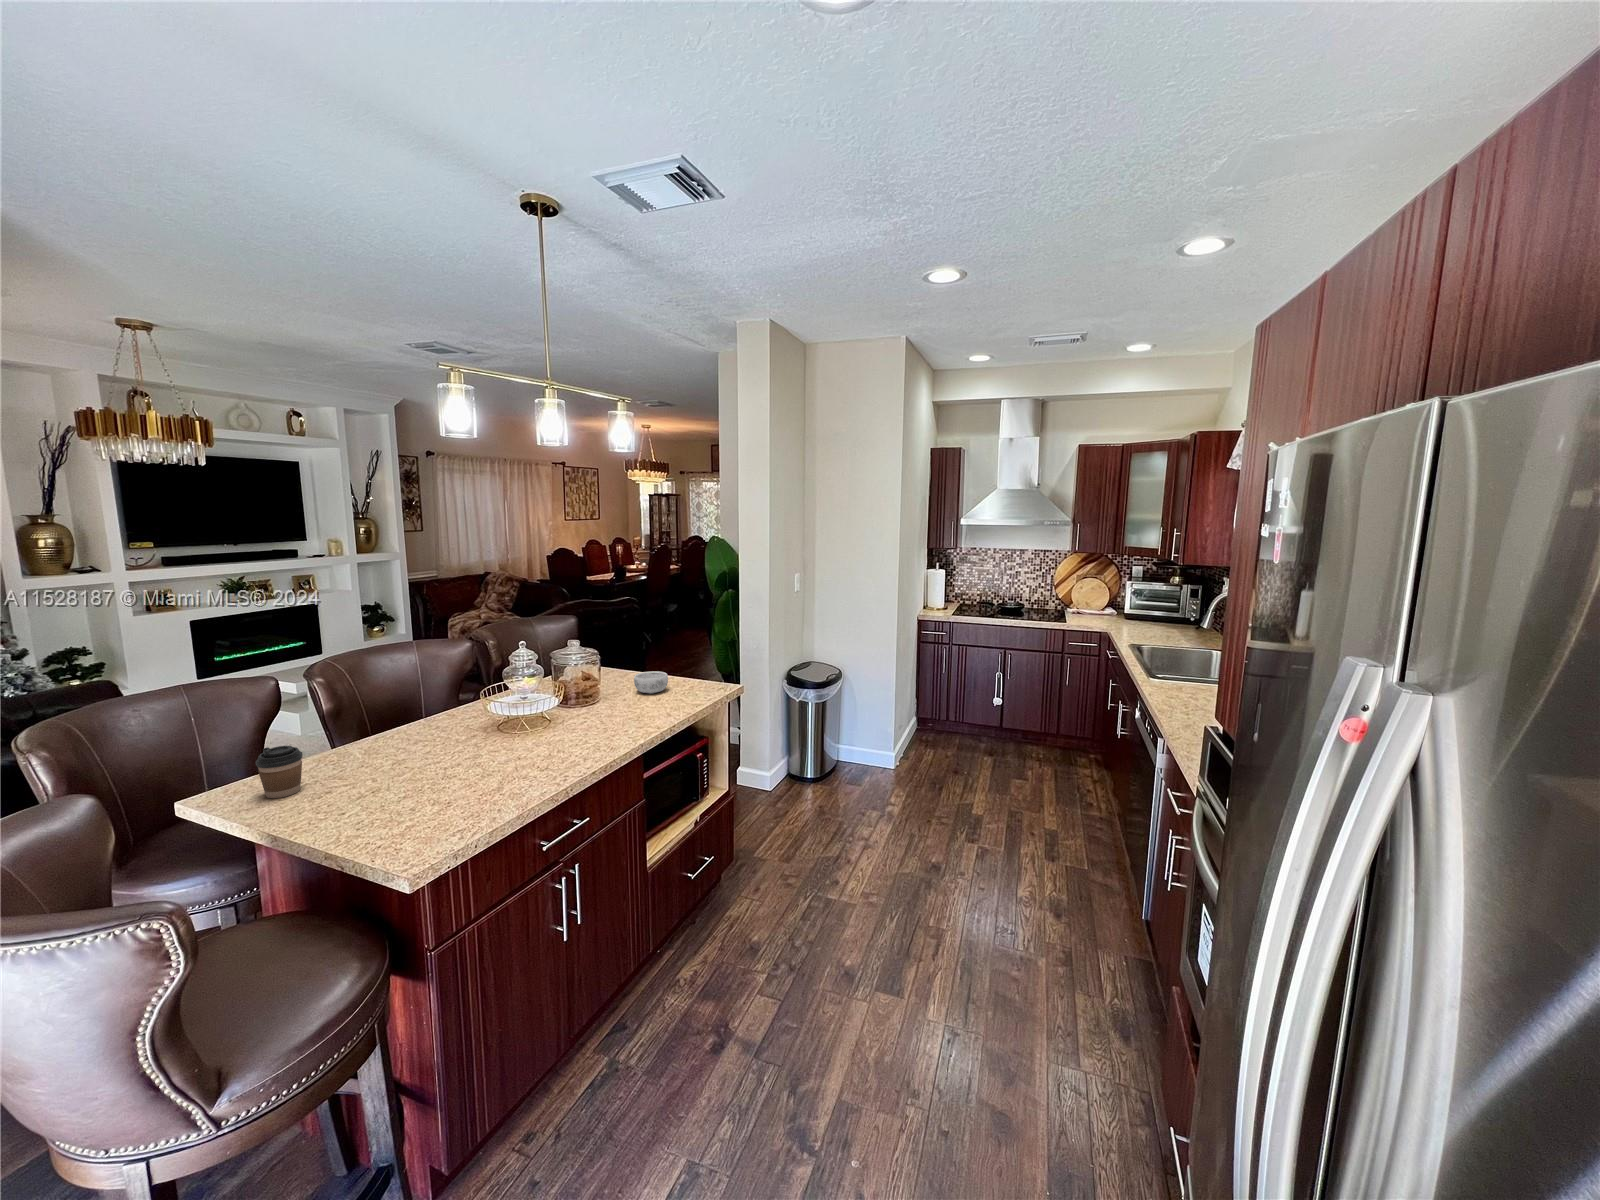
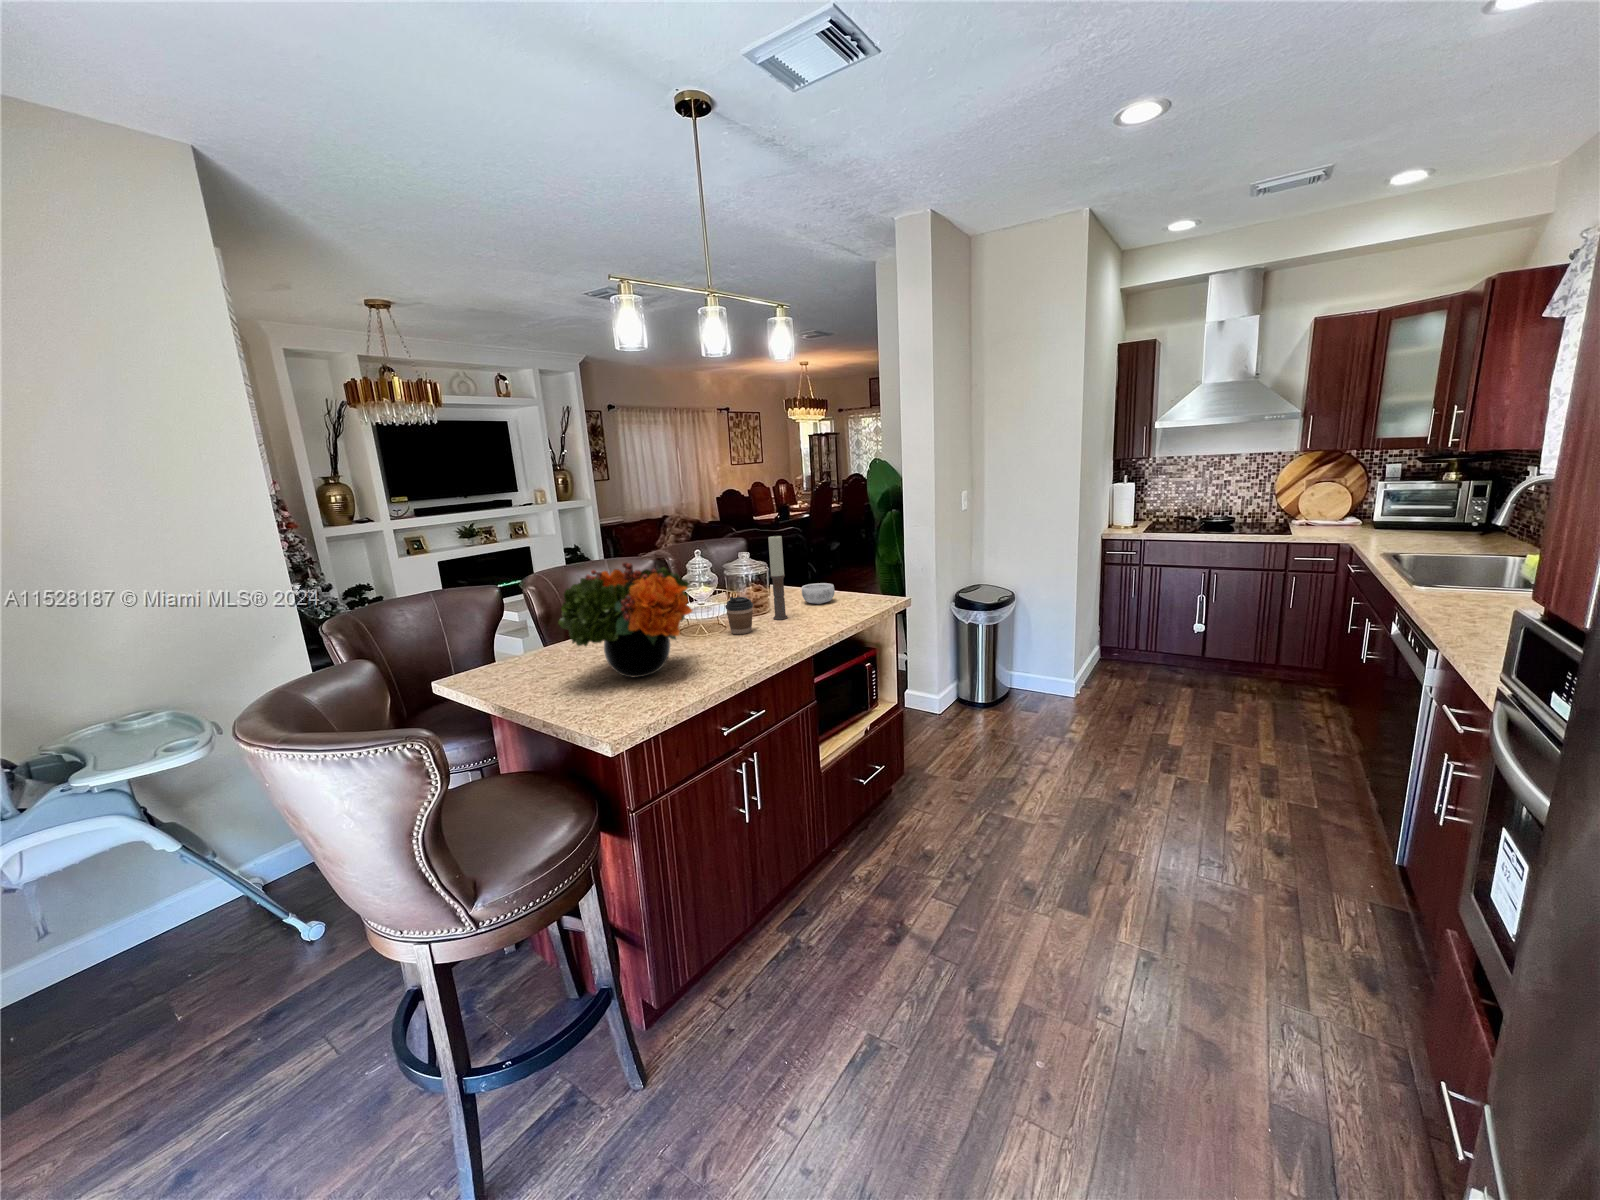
candle: none [600,627,618,713] -> present [768,535,787,620]
flower arrangement: none [349,665,515,792] -> present [558,562,692,677]
coffee cup: present [255,746,303,798] -> present [725,597,753,634]

